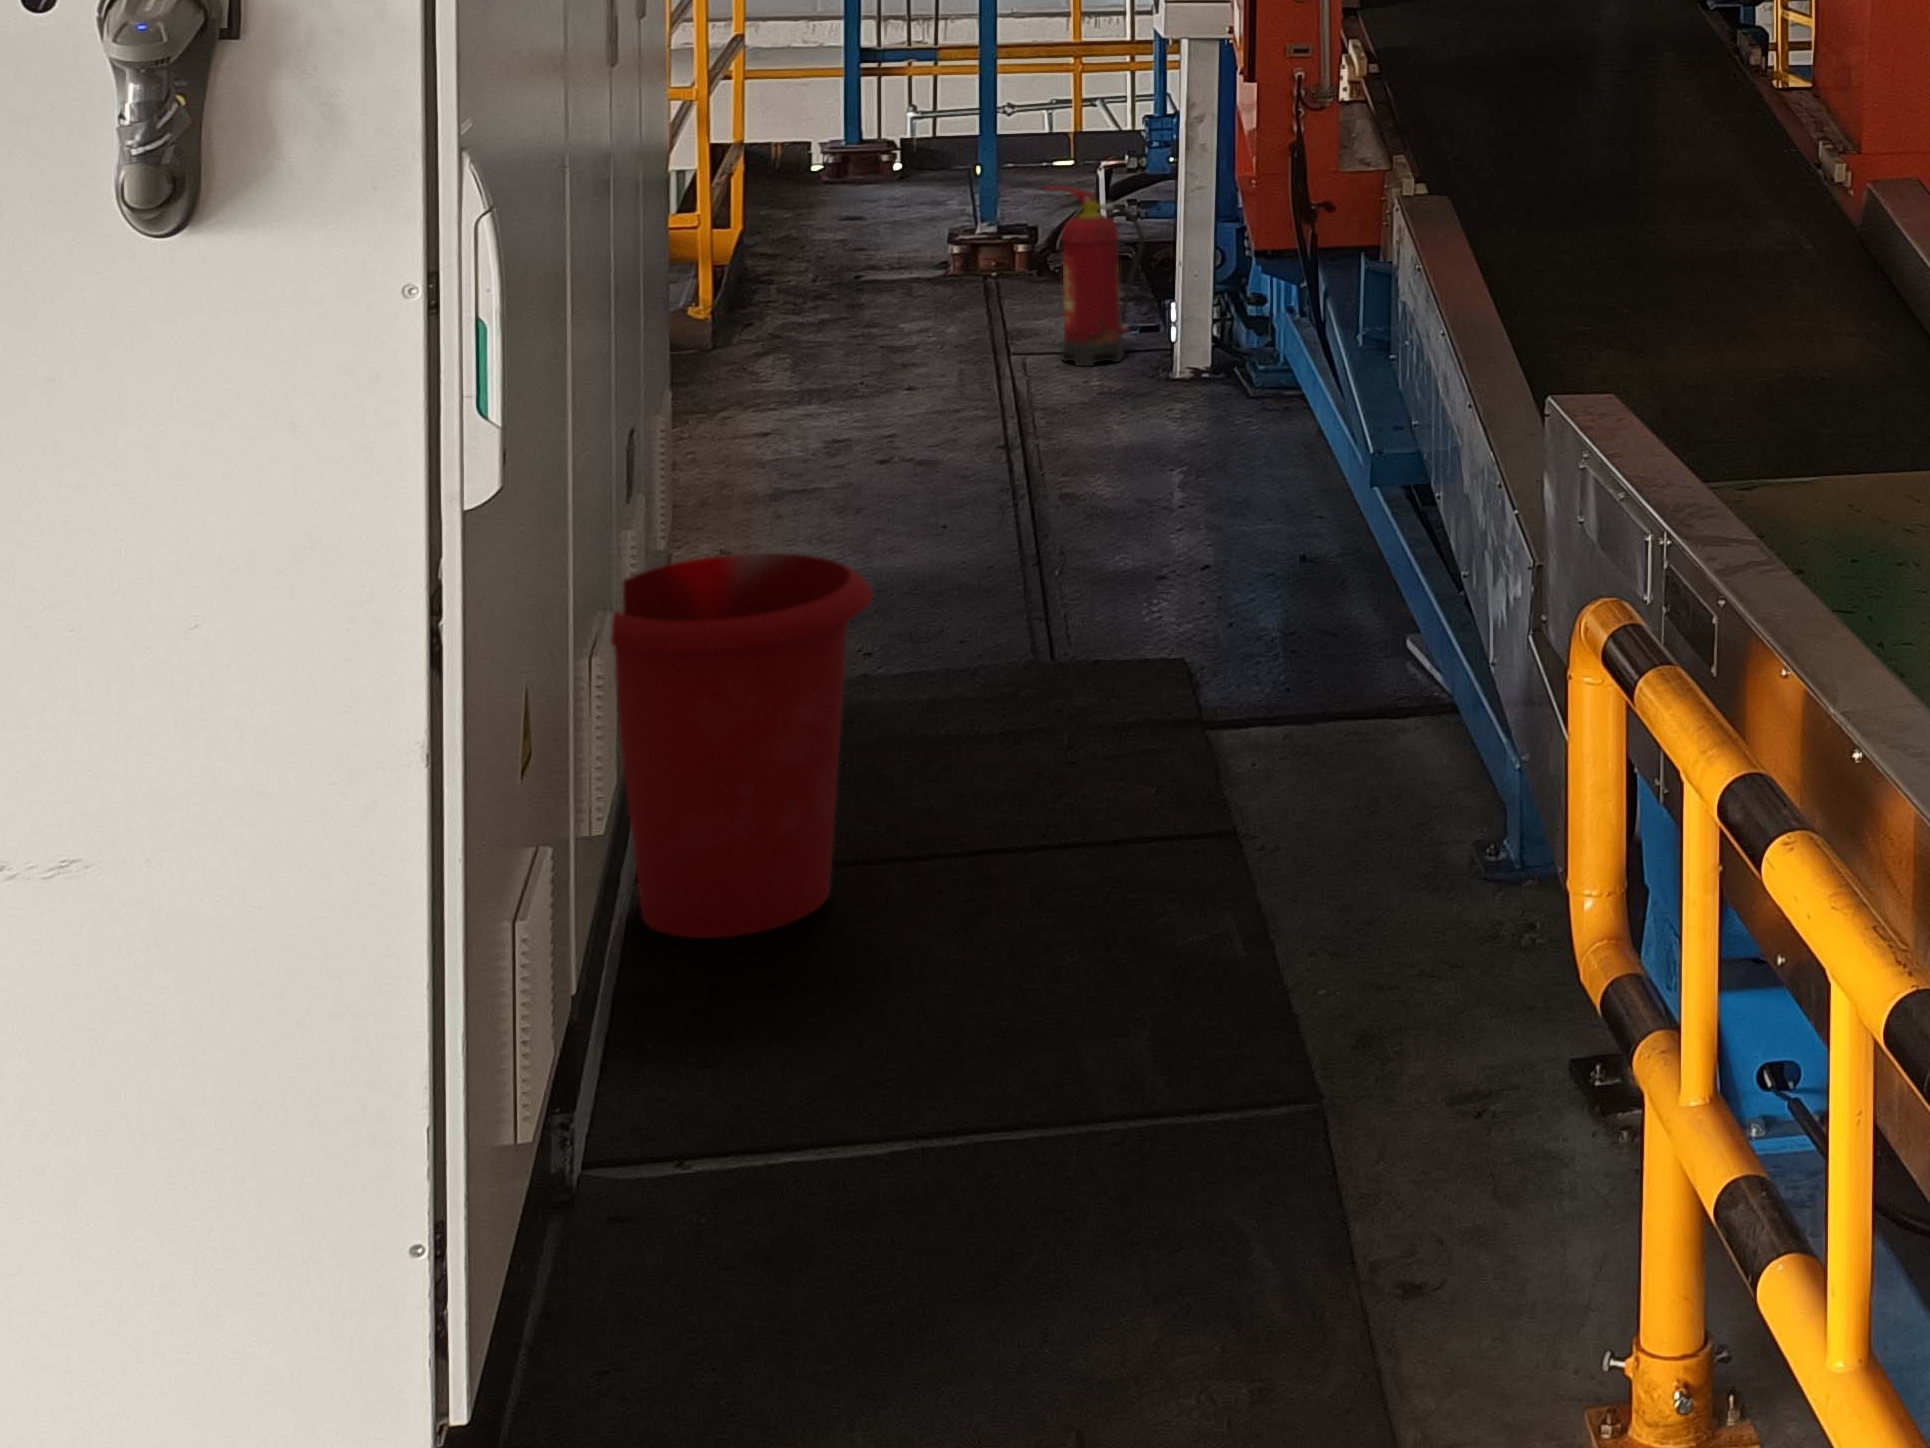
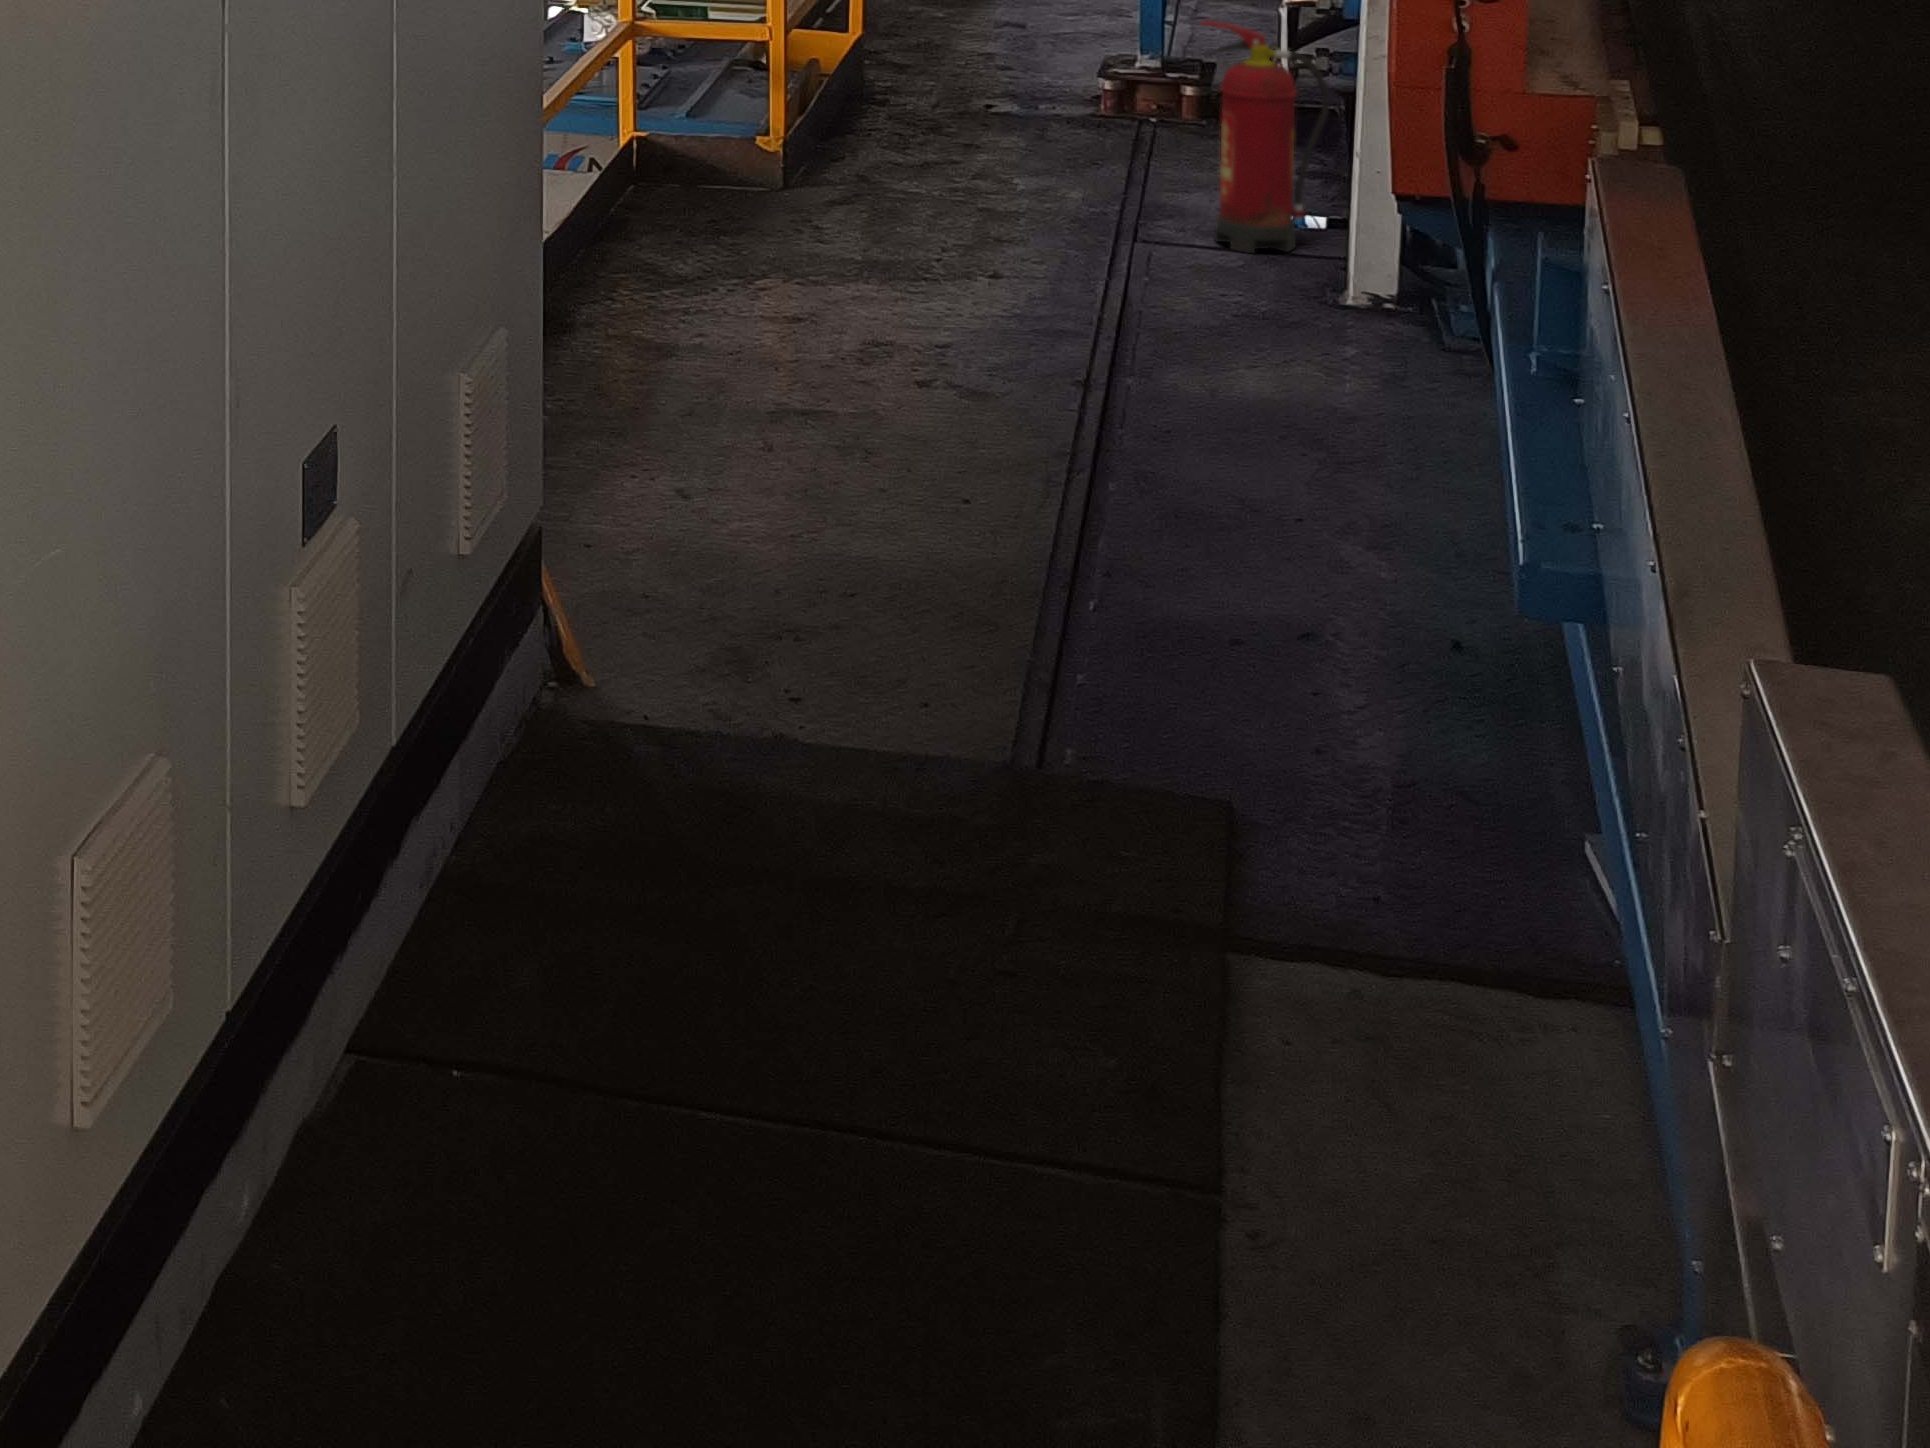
waste bin: present [611,553,874,938] -> none [427,513,799,1034]

